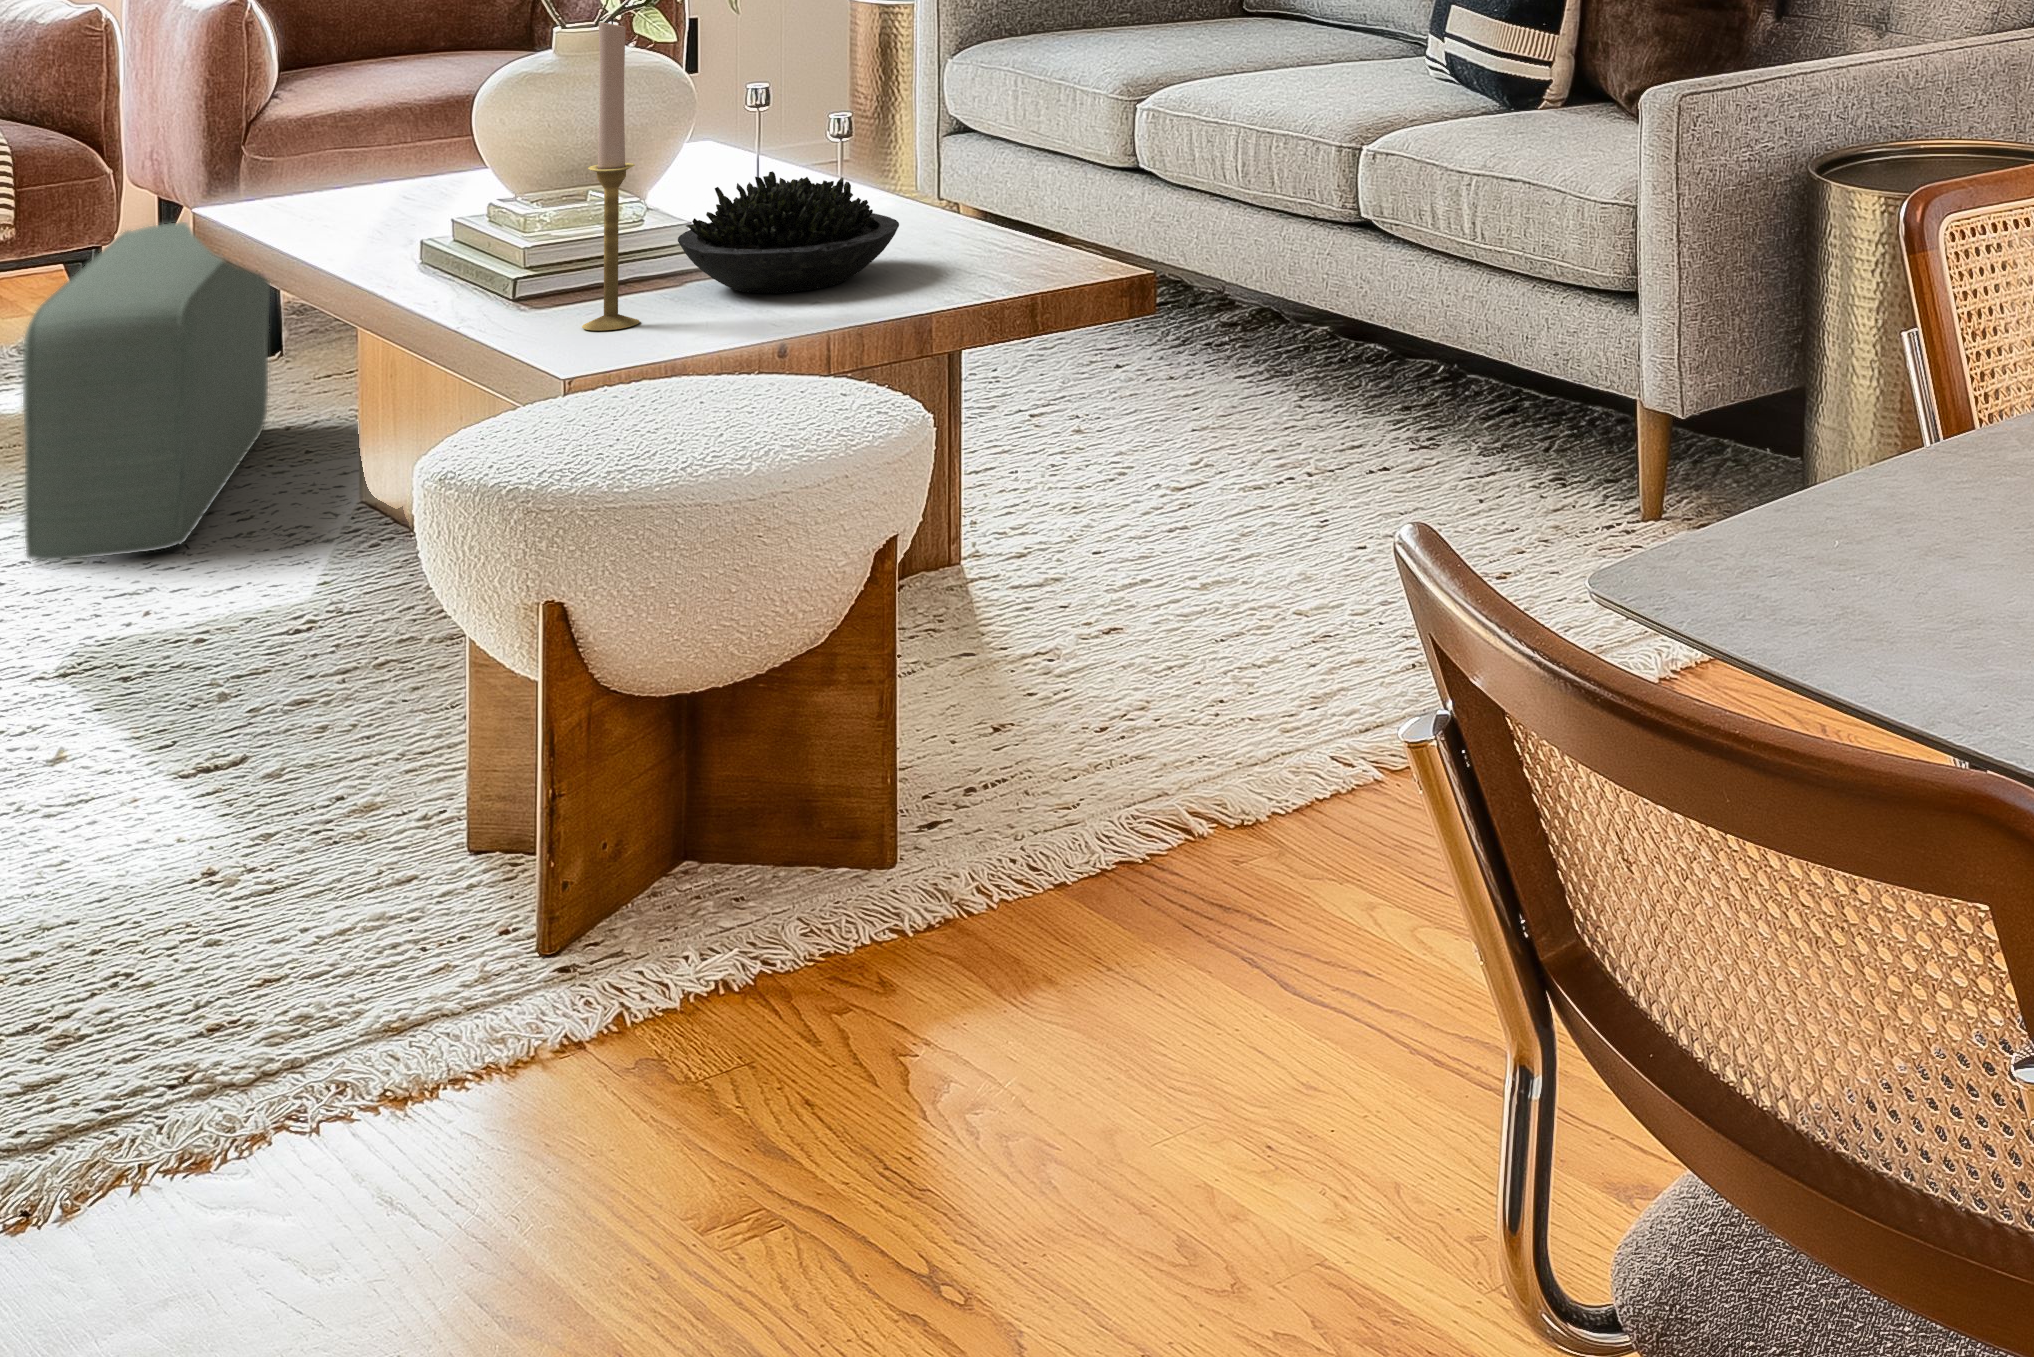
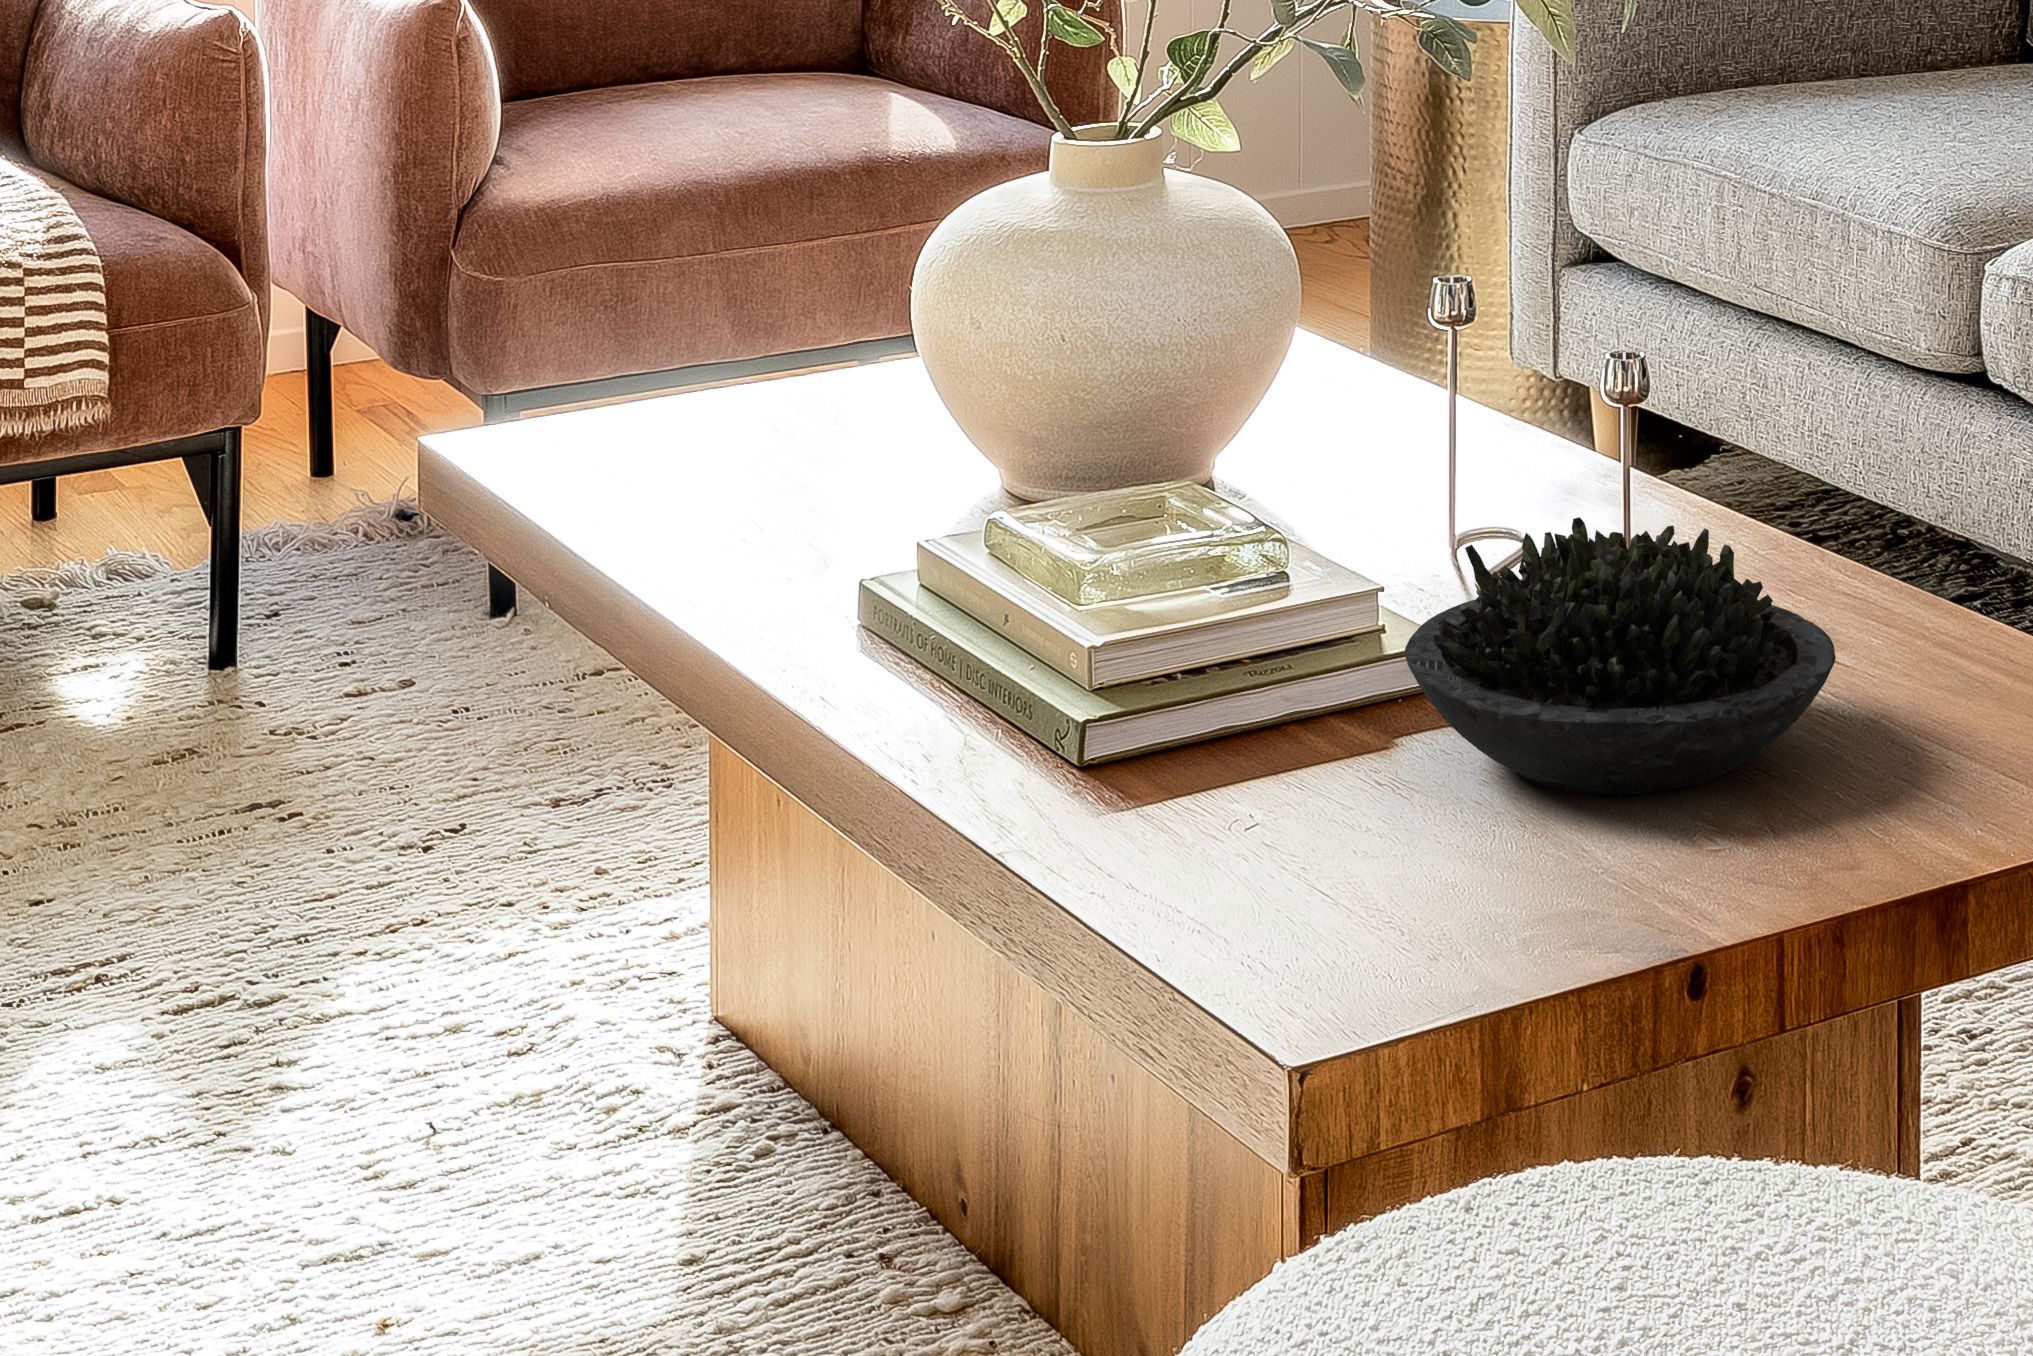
candlestick: present [582,18,640,330] -> none [1263,219,1377,899]
pouf: present [23,223,270,561] -> none [152,429,525,1125]

